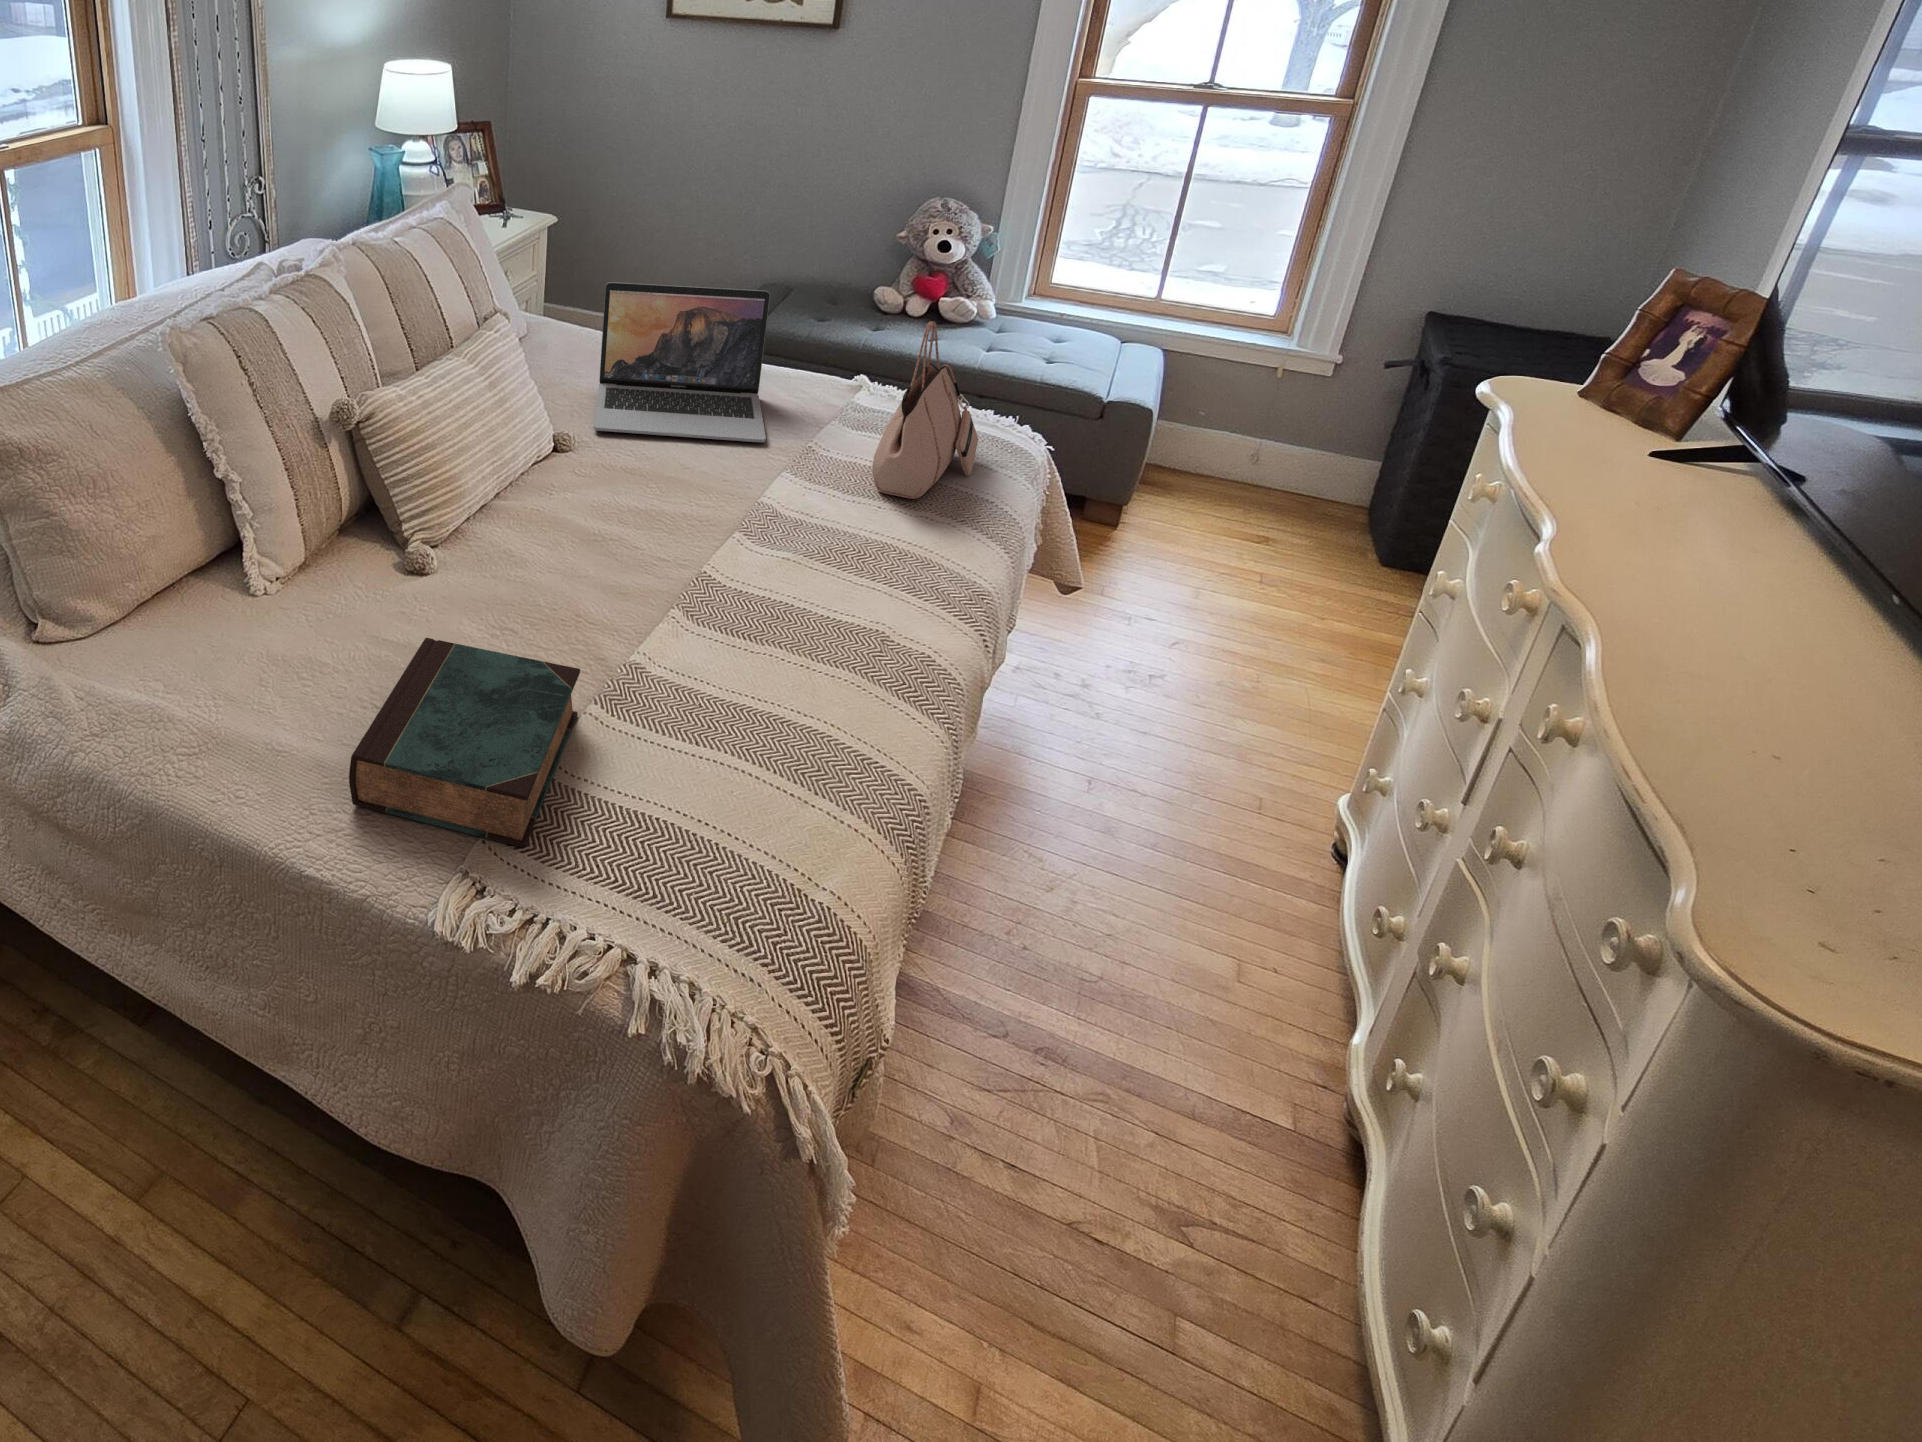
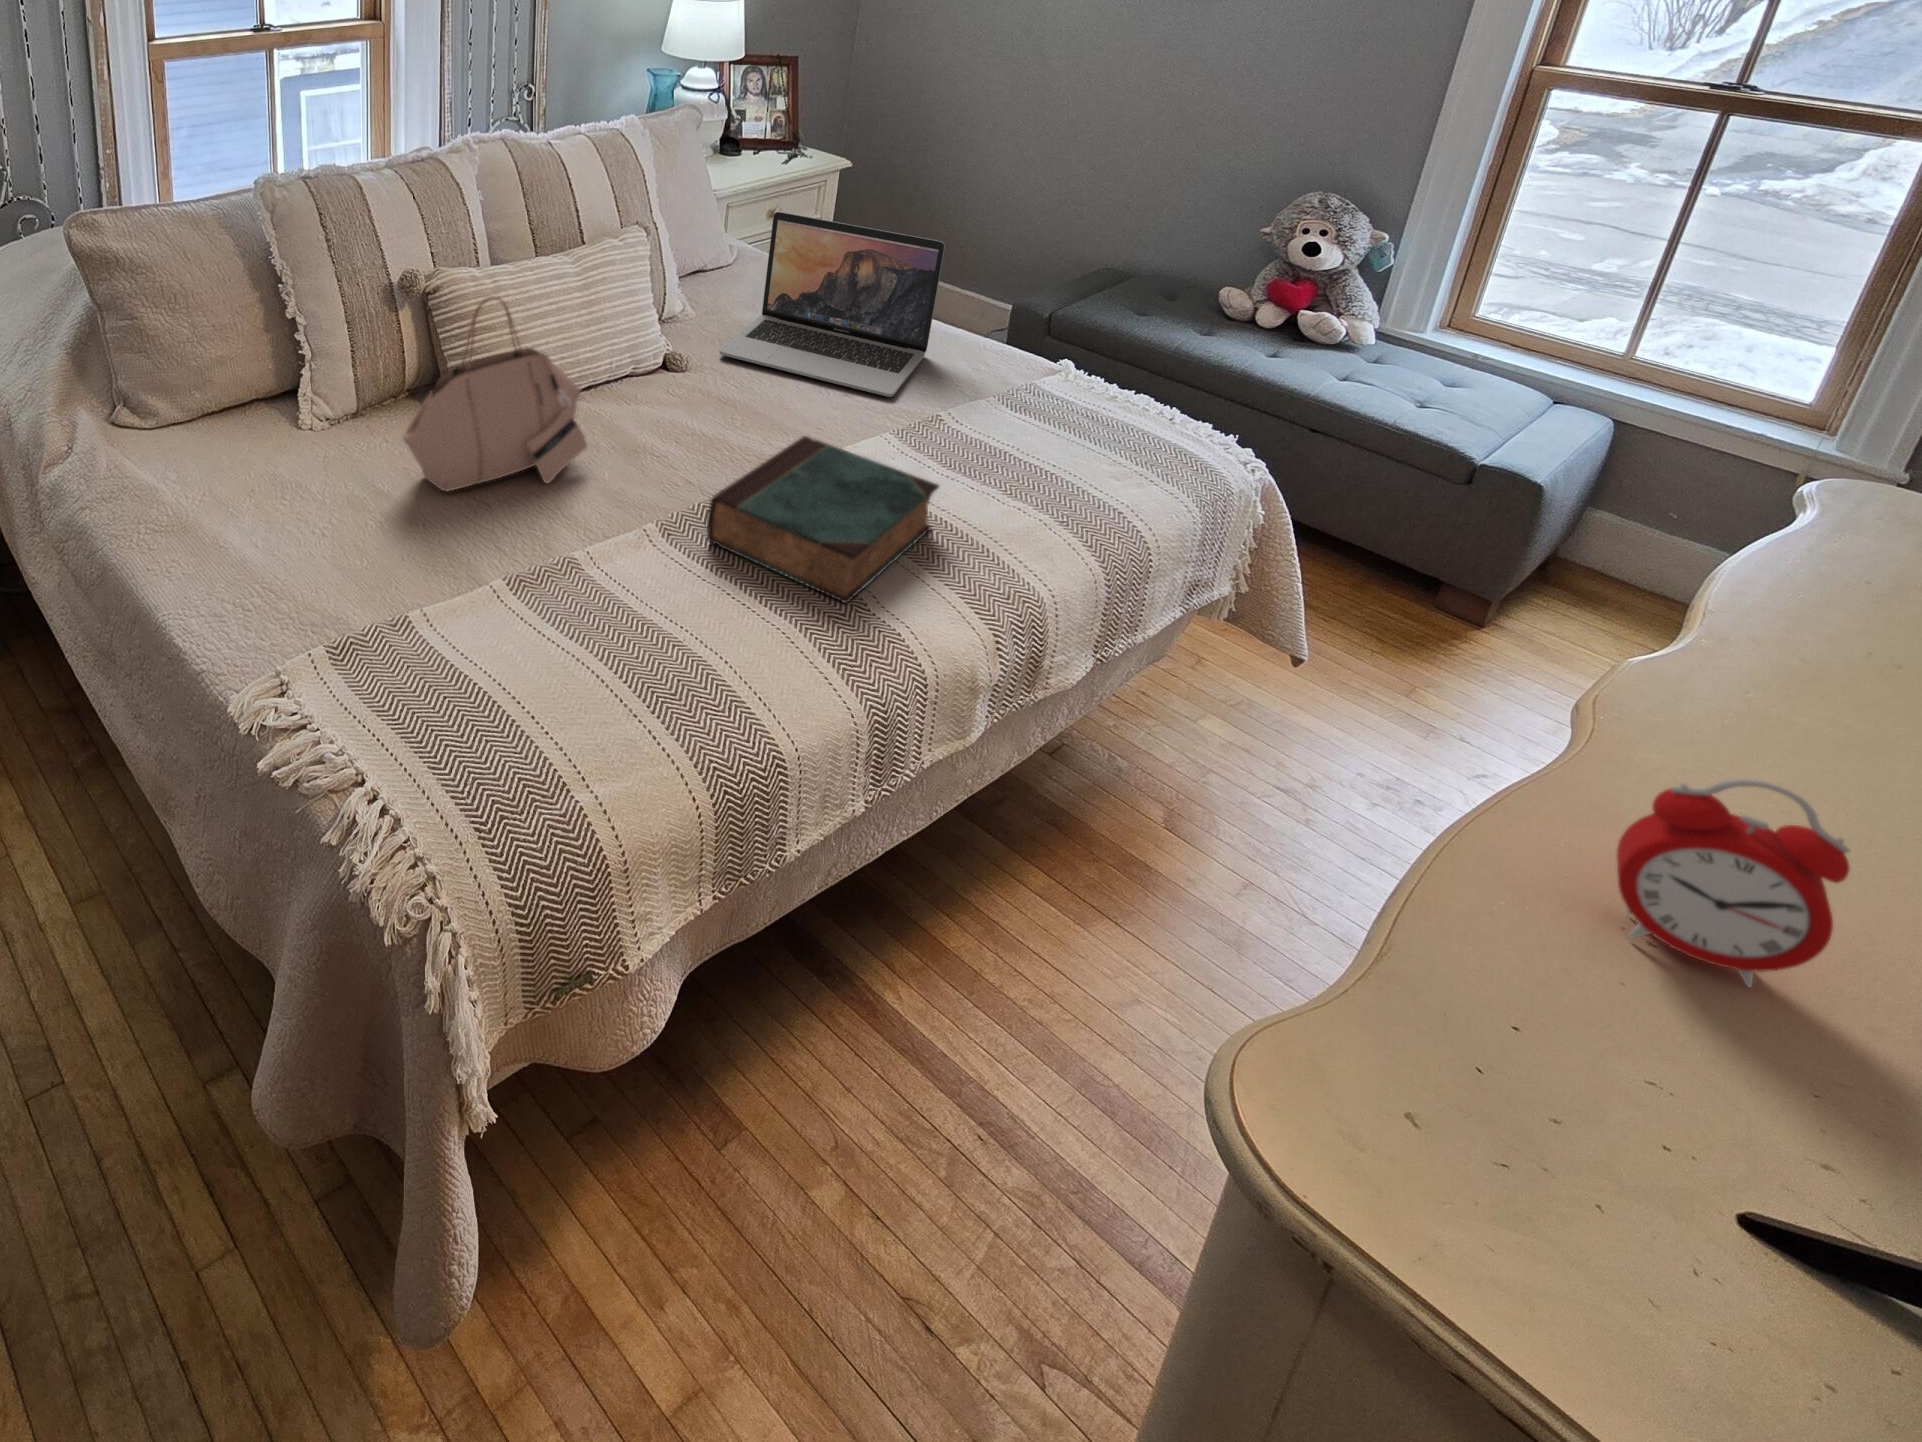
handbag: present [872,321,978,499] -> present [403,297,587,492]
alarm clock: none [1707,628,1872,770] -> present [1617,779,1850,987]
book: present [349,638,580,848] -> present [707,436,939,603]

